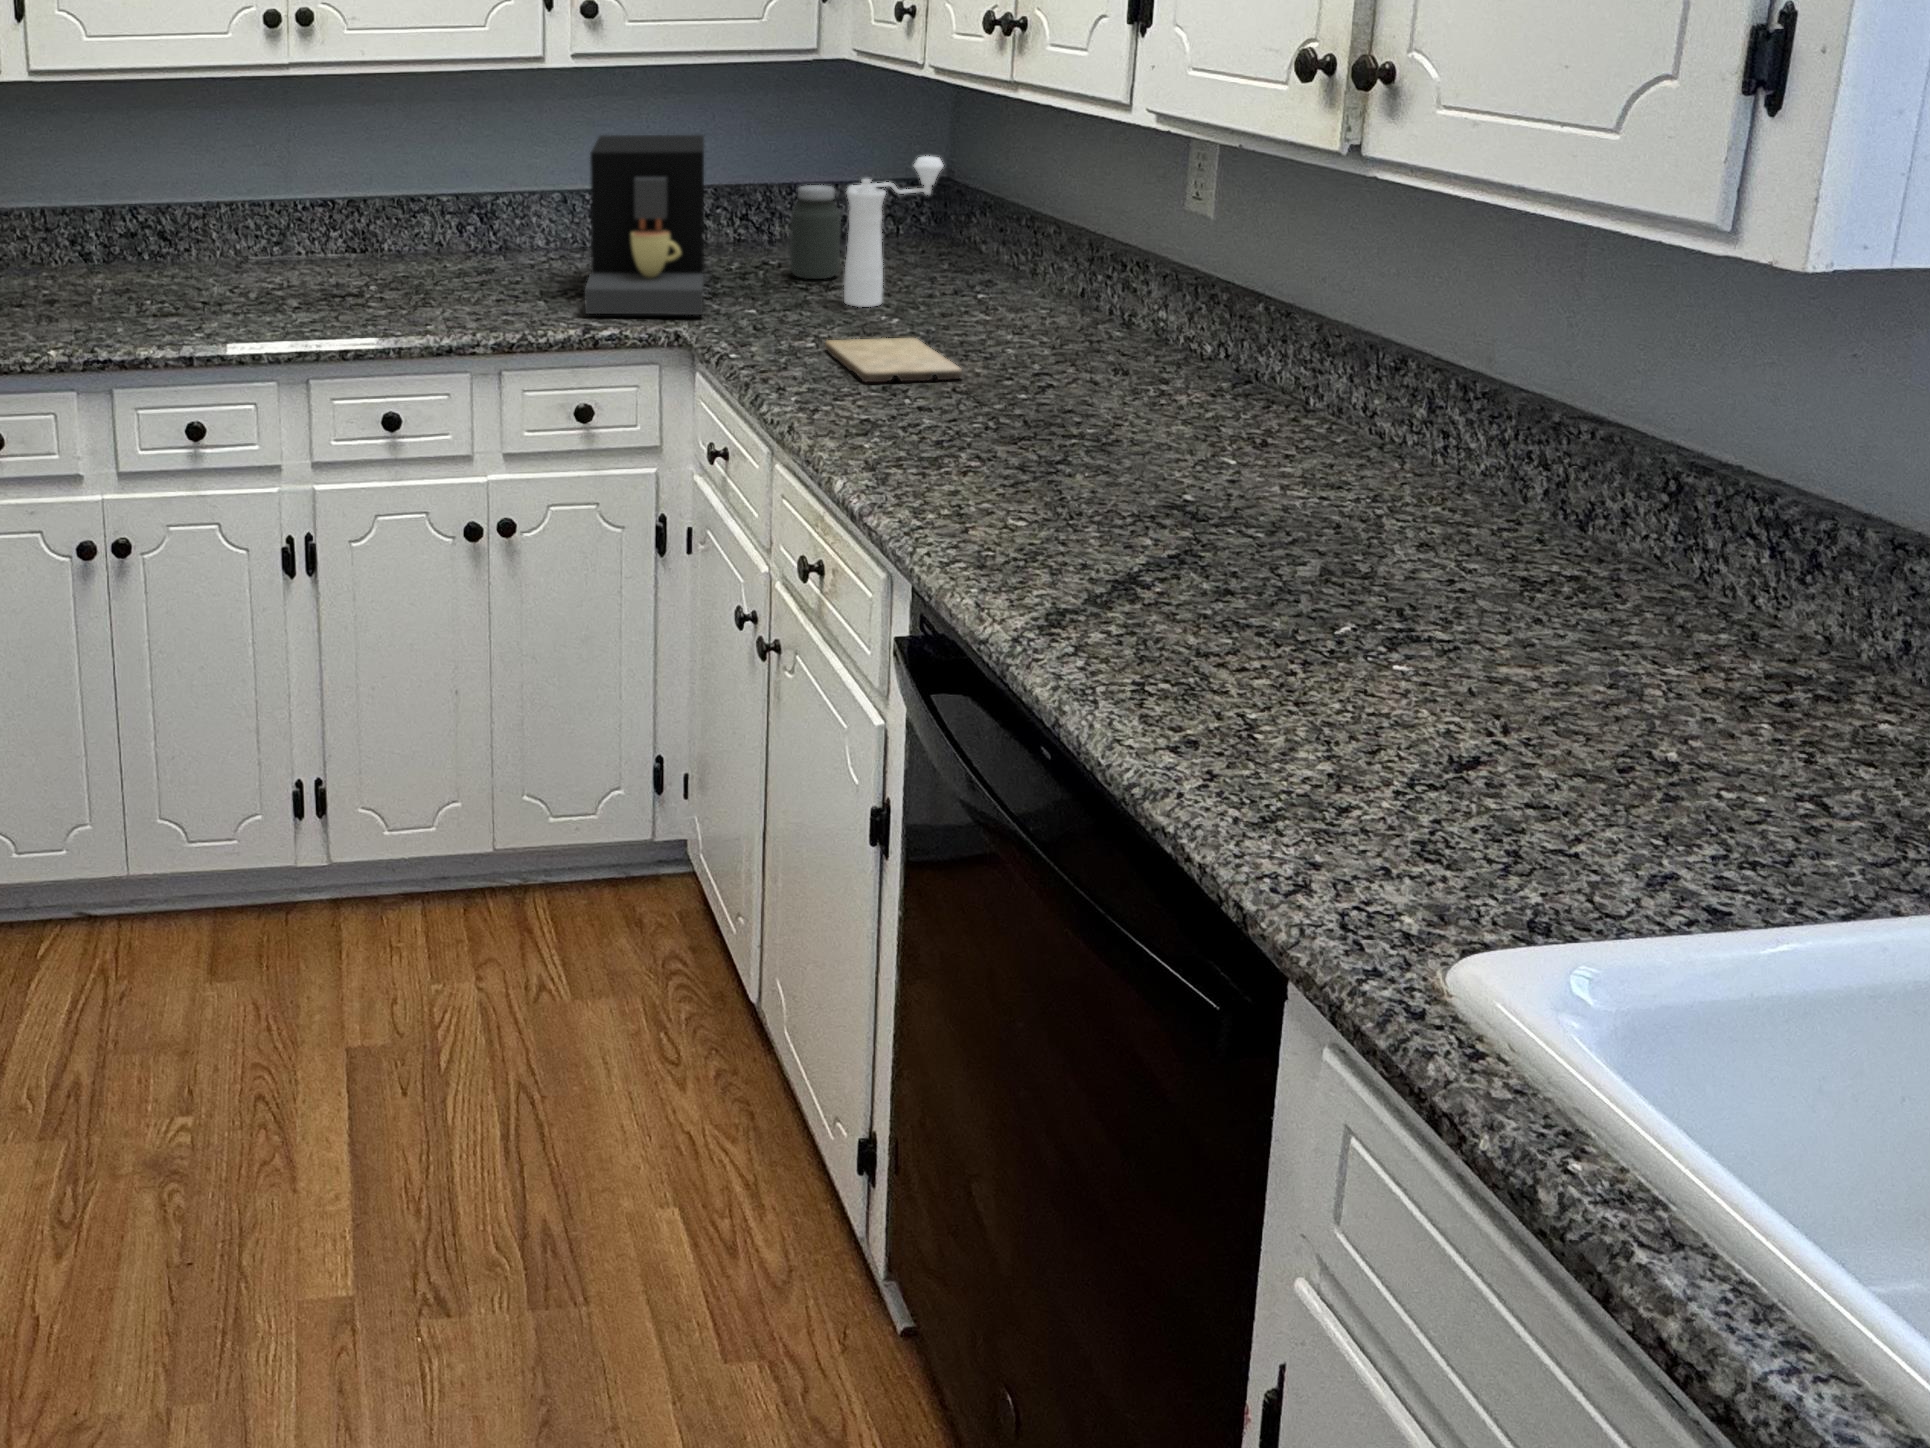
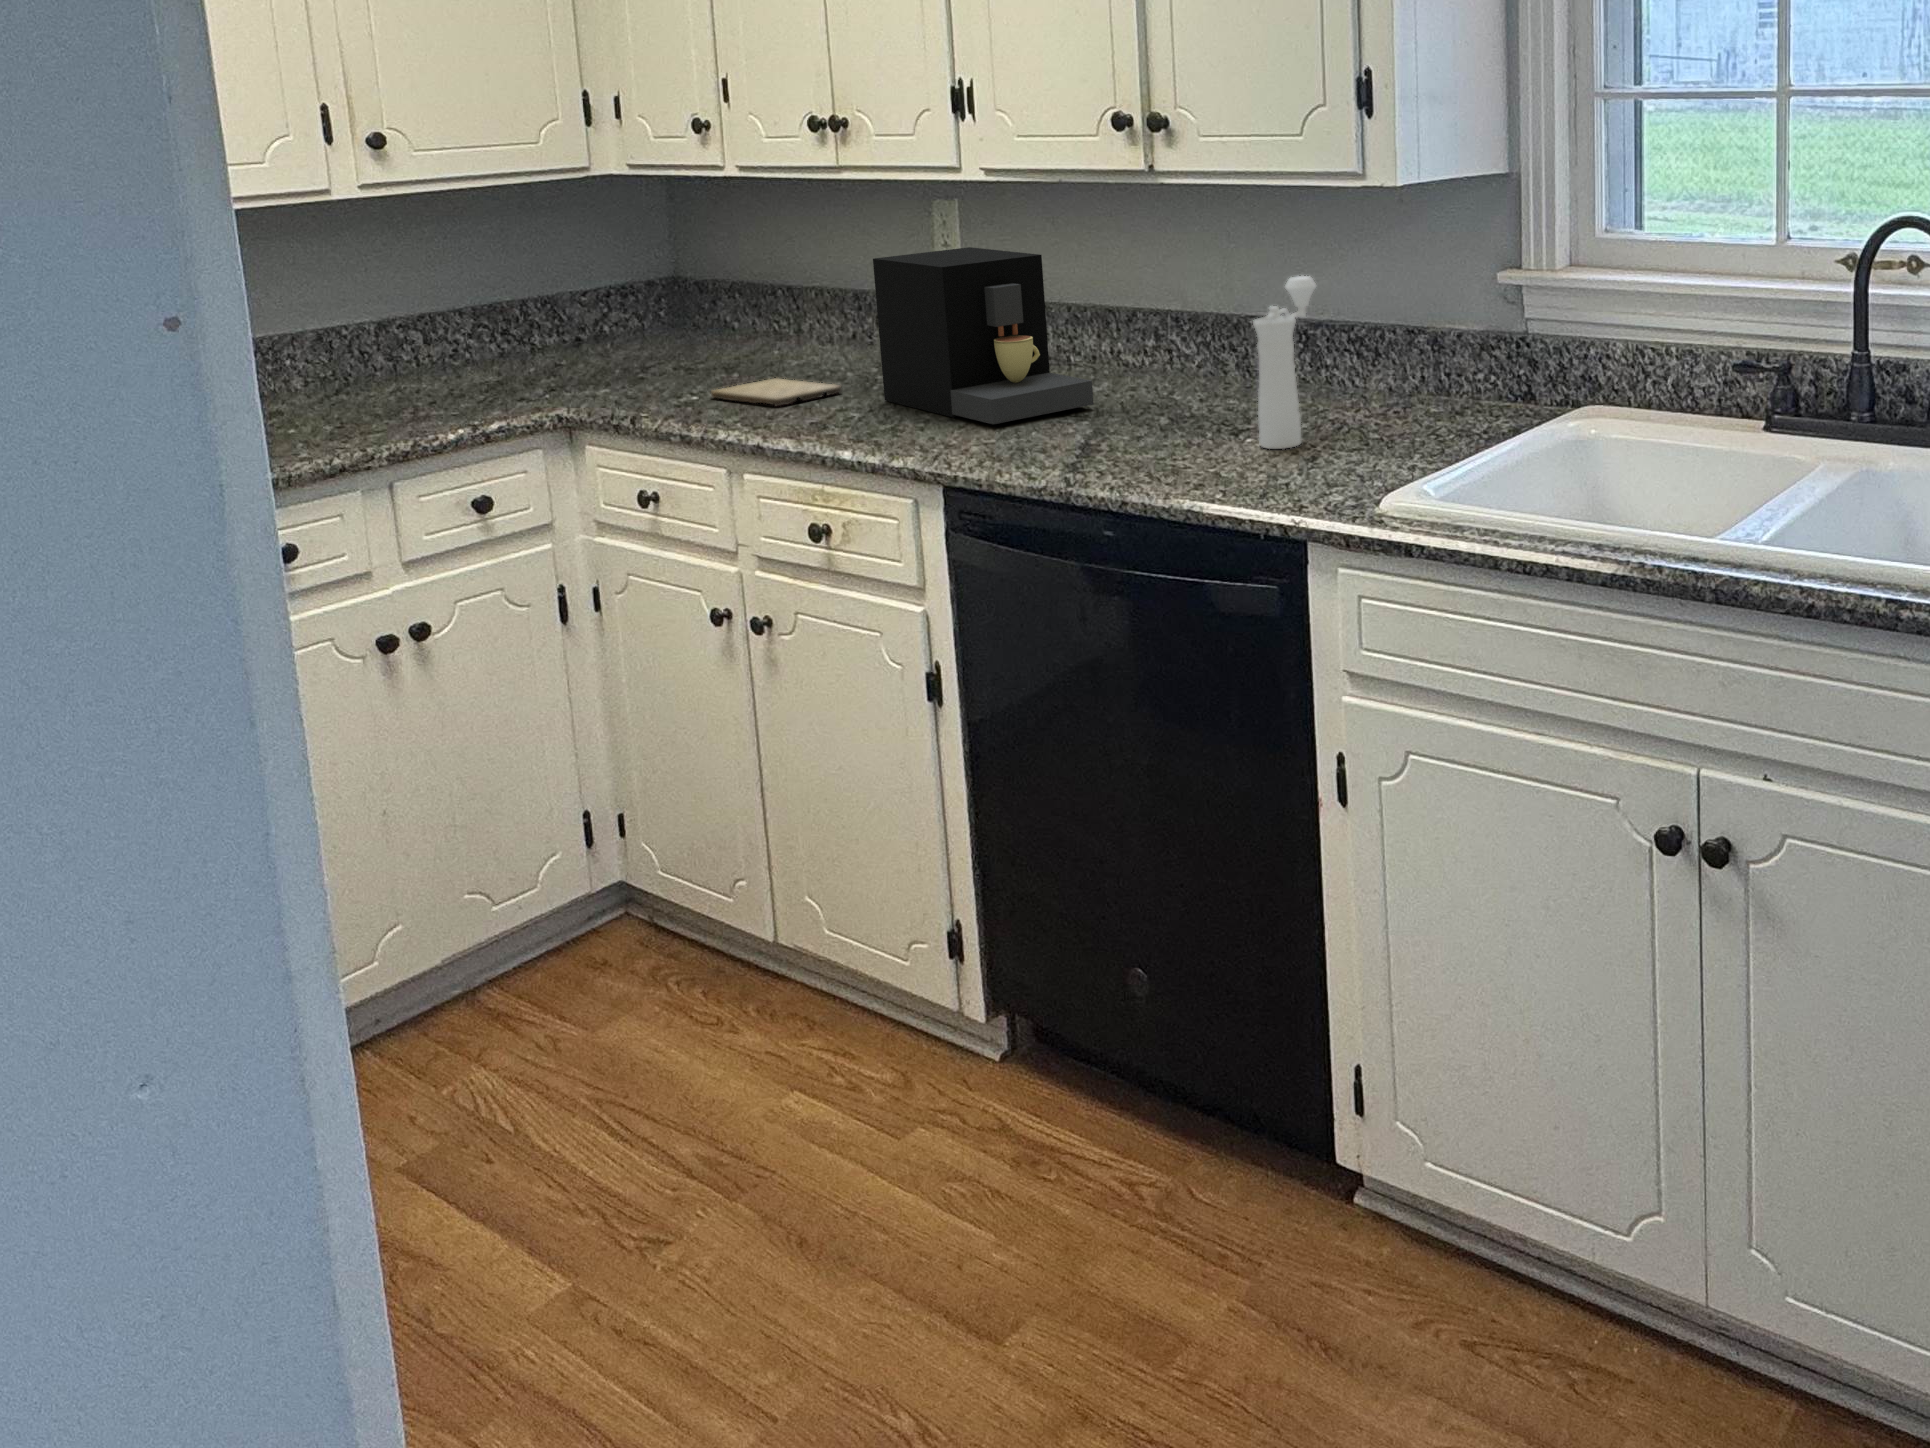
coffee maker: present [585,135,704,315] -> present [873,247,1094,424]
pepper mill: present [844,156,943,307] -> present [1253,276,1317,449]
jar: present [790,185,841,279] -> none [585,286,637,368]

